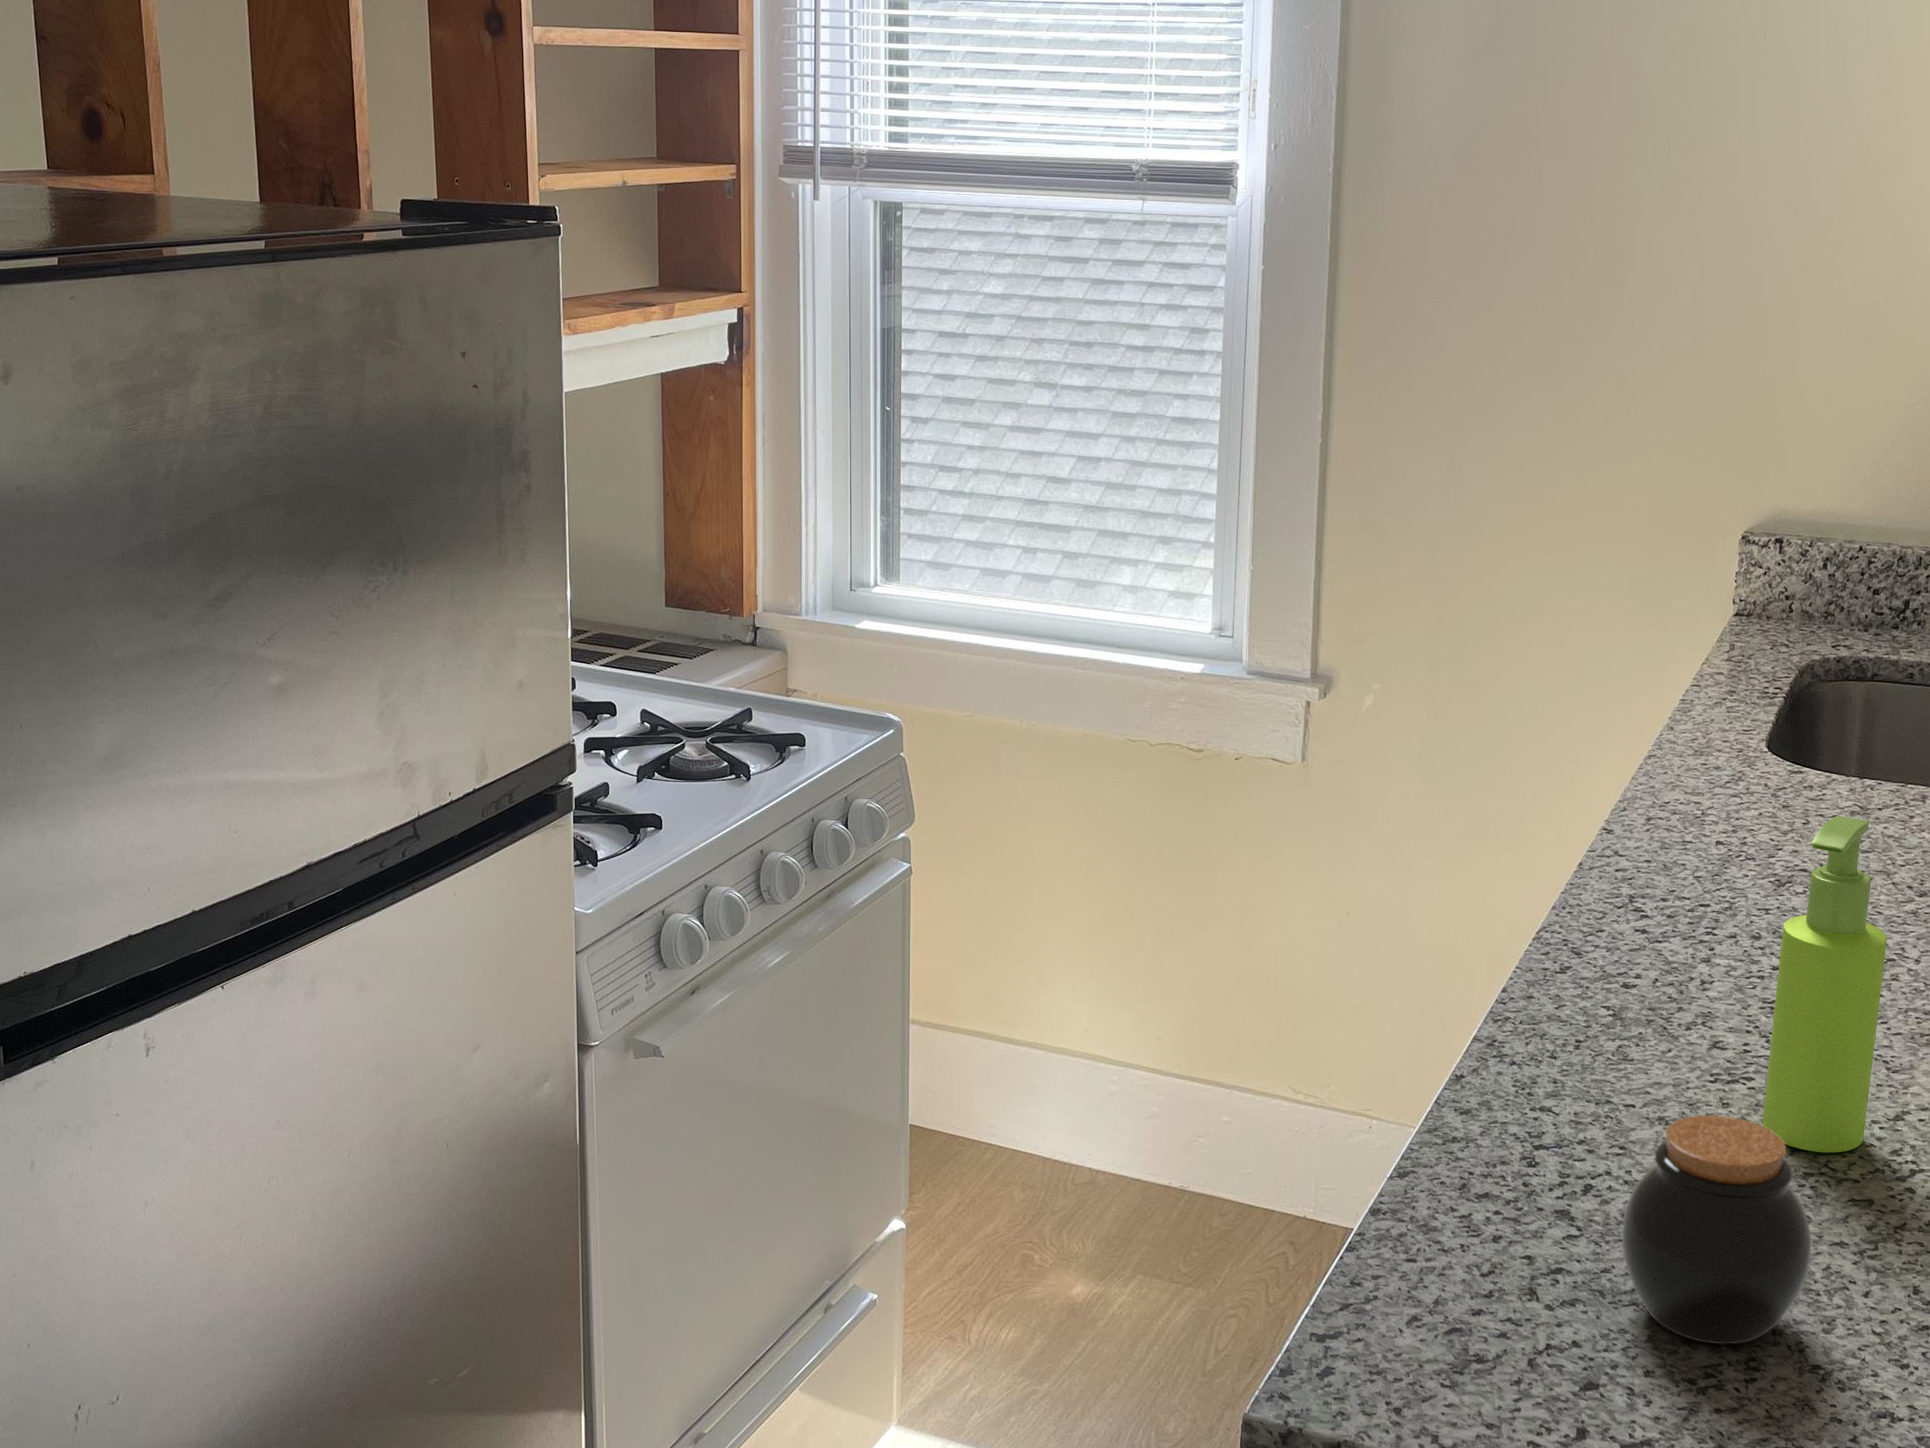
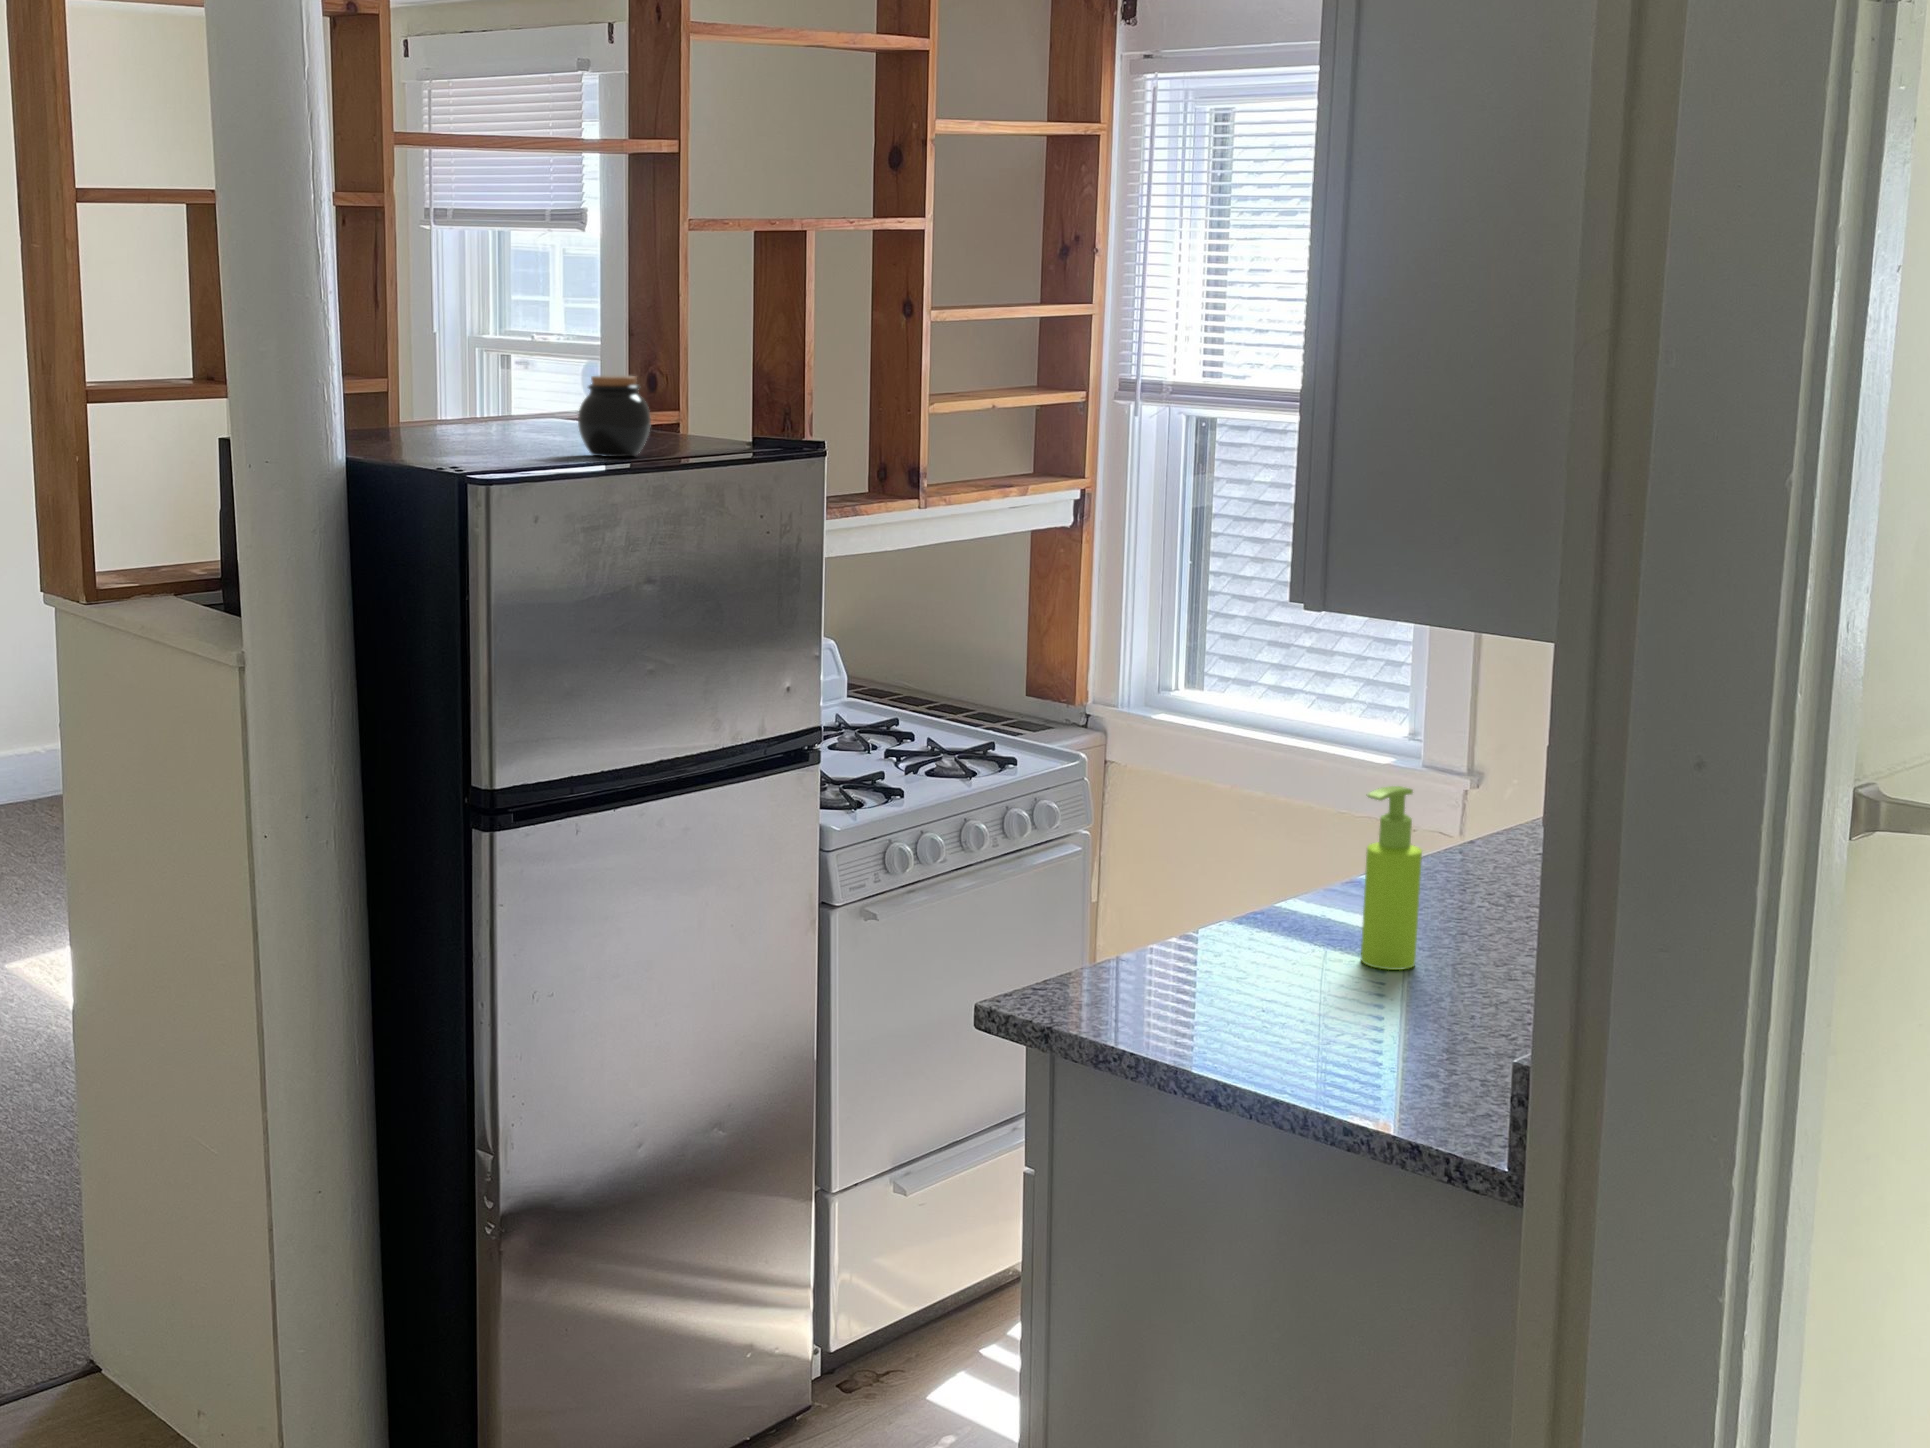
jar: present [1622,1115,1811,1344] -> present [578,375,651,457]

